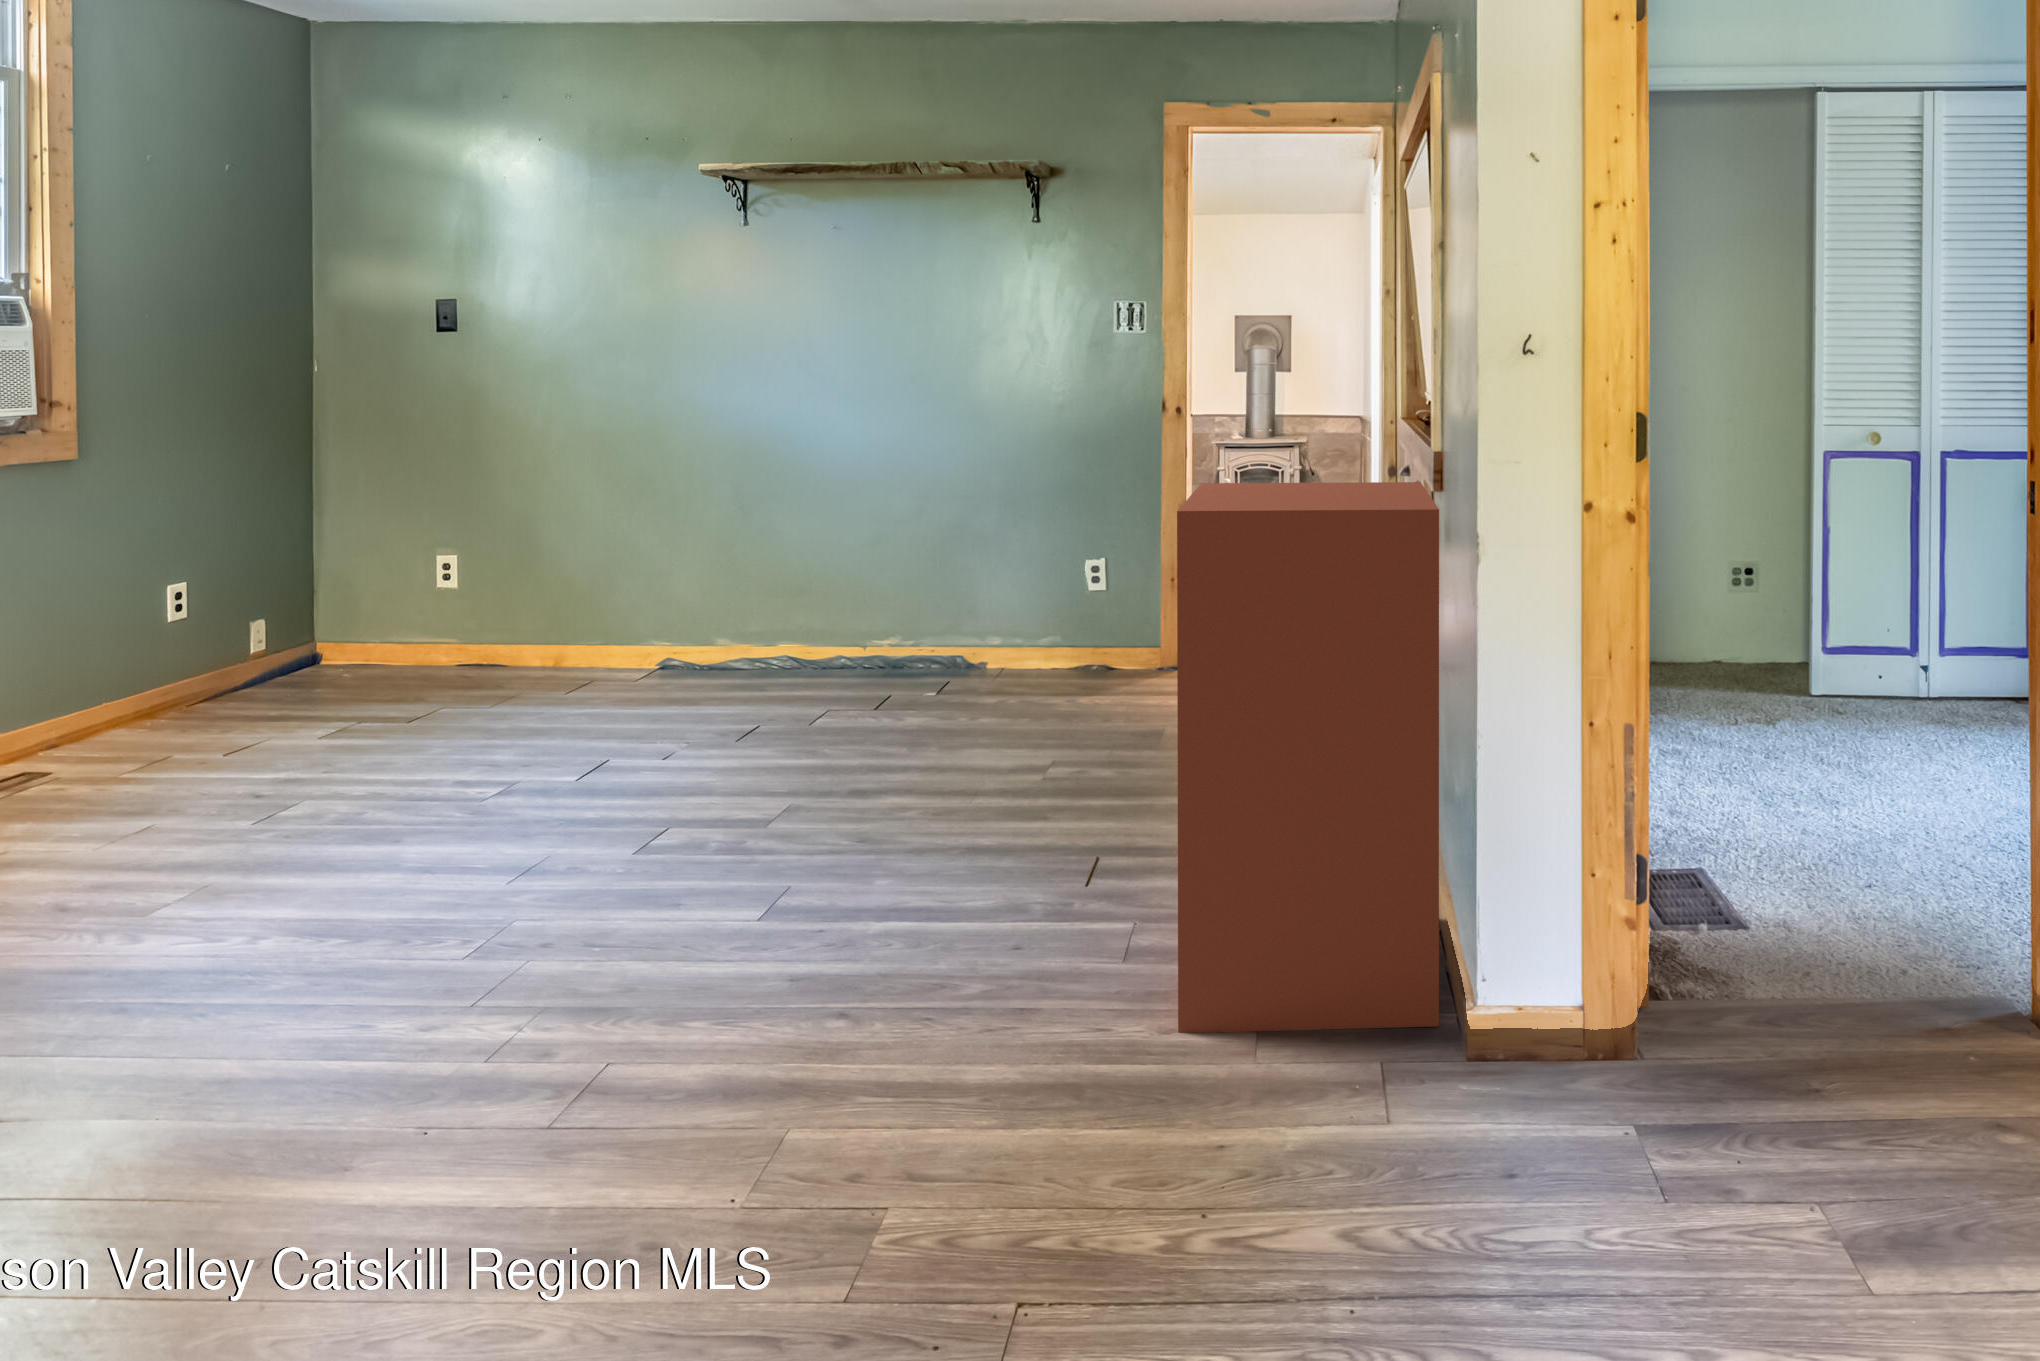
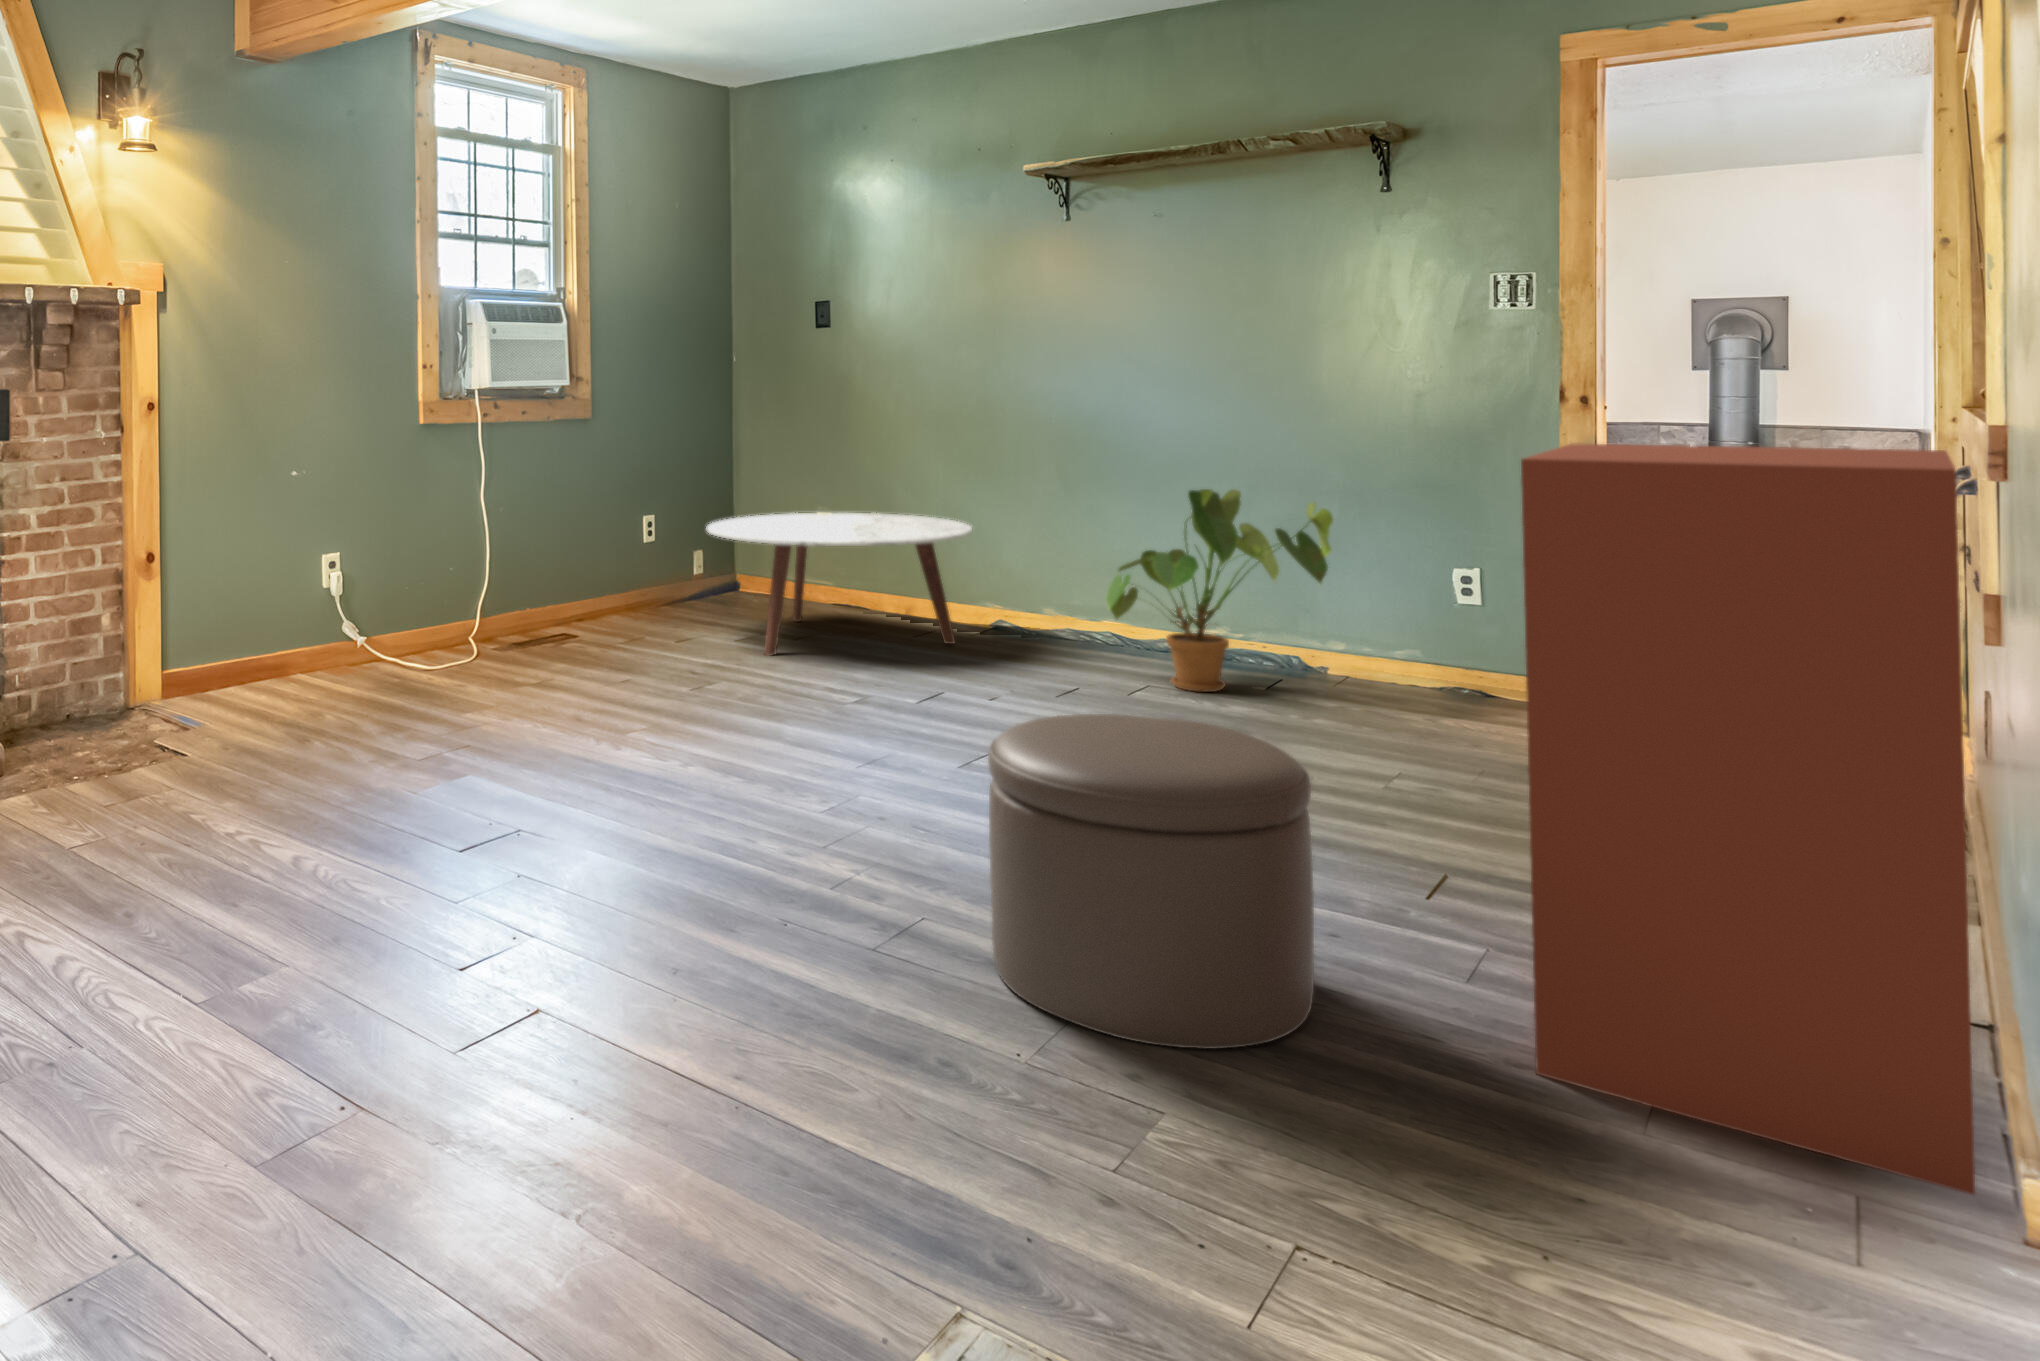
house plant: none [792,502,1000,702] -> present [1106,489,1333,692]
coffee table: none [271,548,644,743] -> present [706,513,972,656]
ottoman: none [677,776,1006,1144] -> present [988,714,1314,1049]

